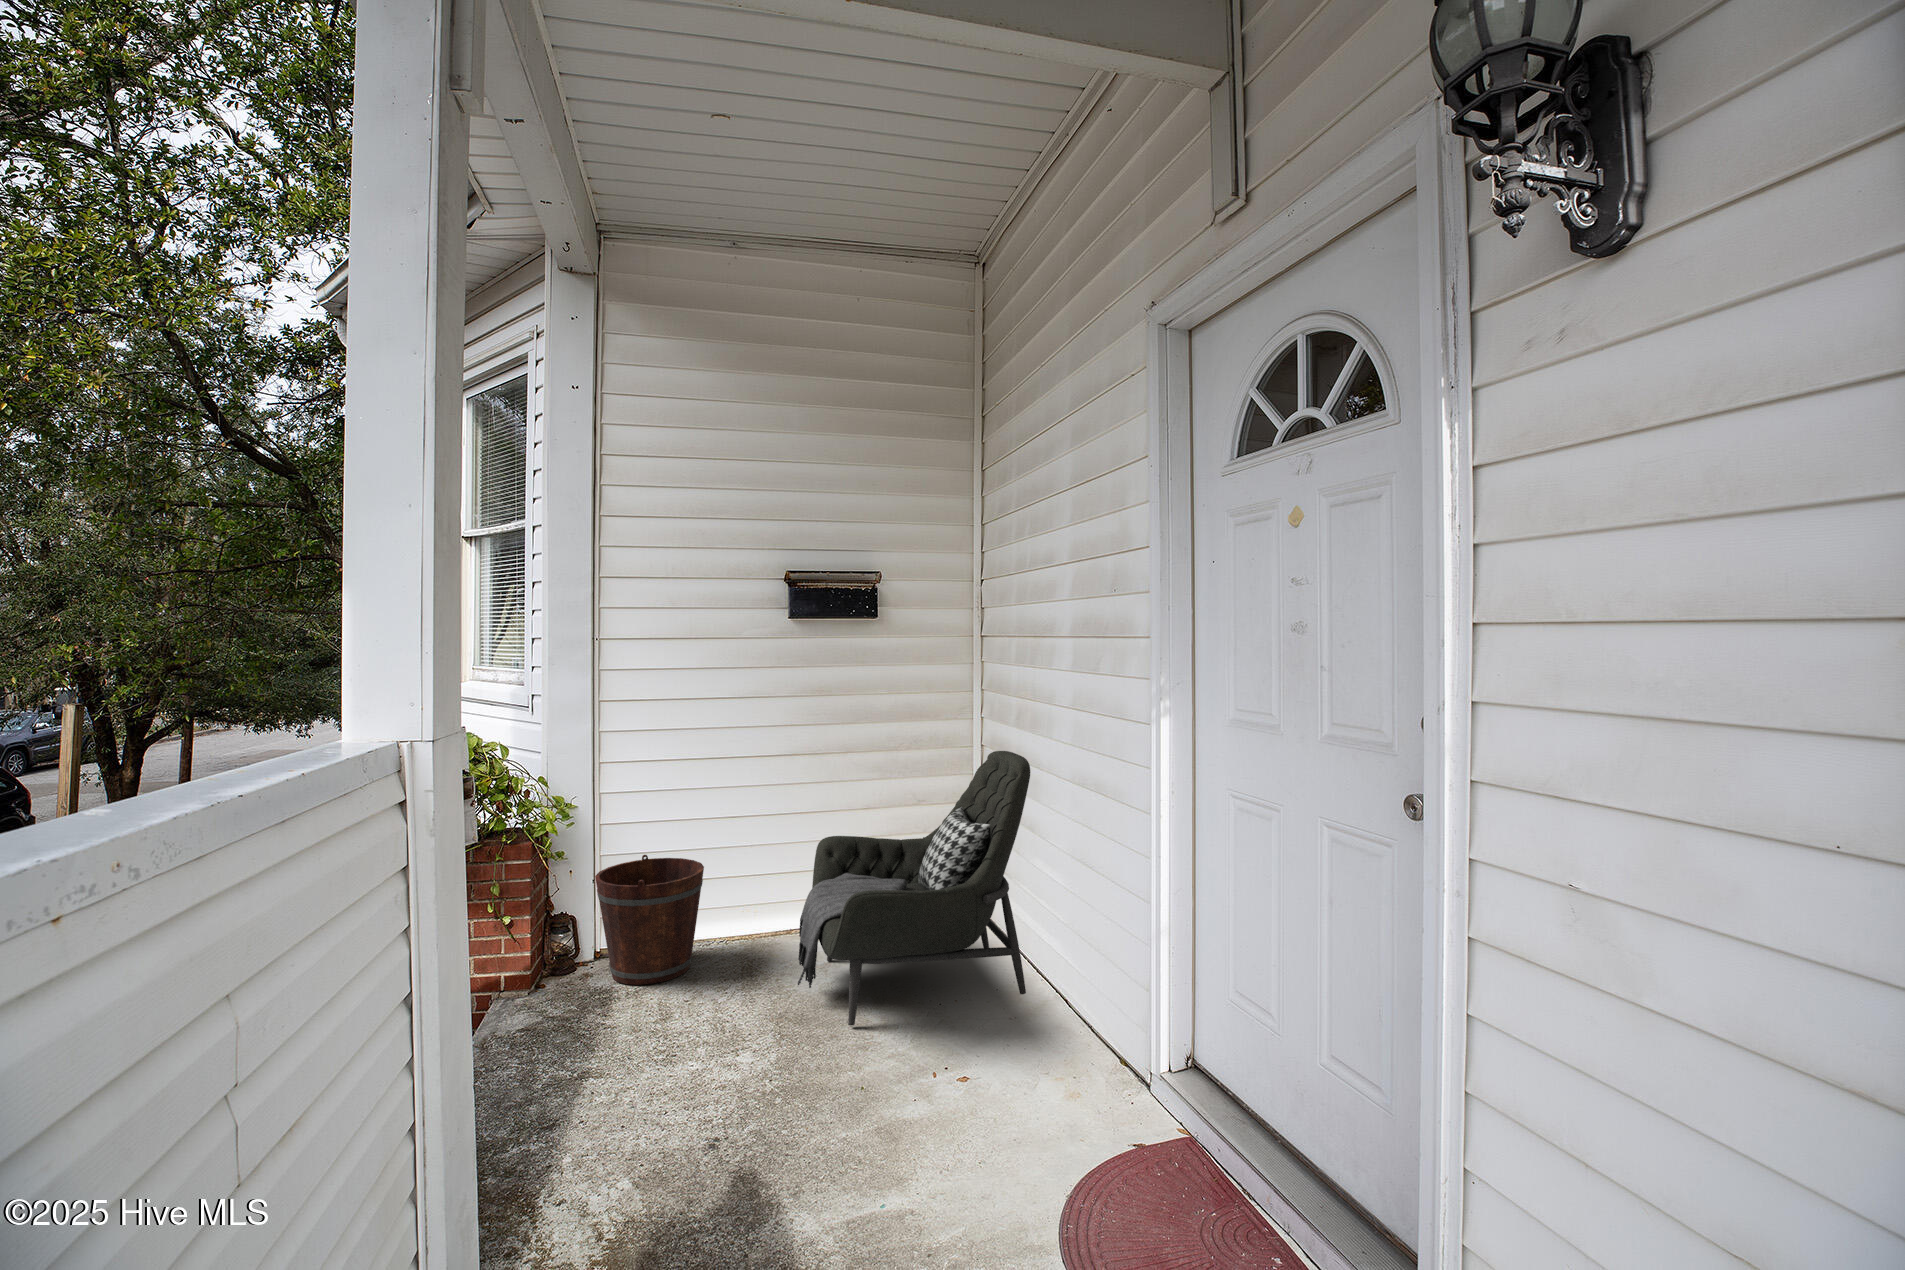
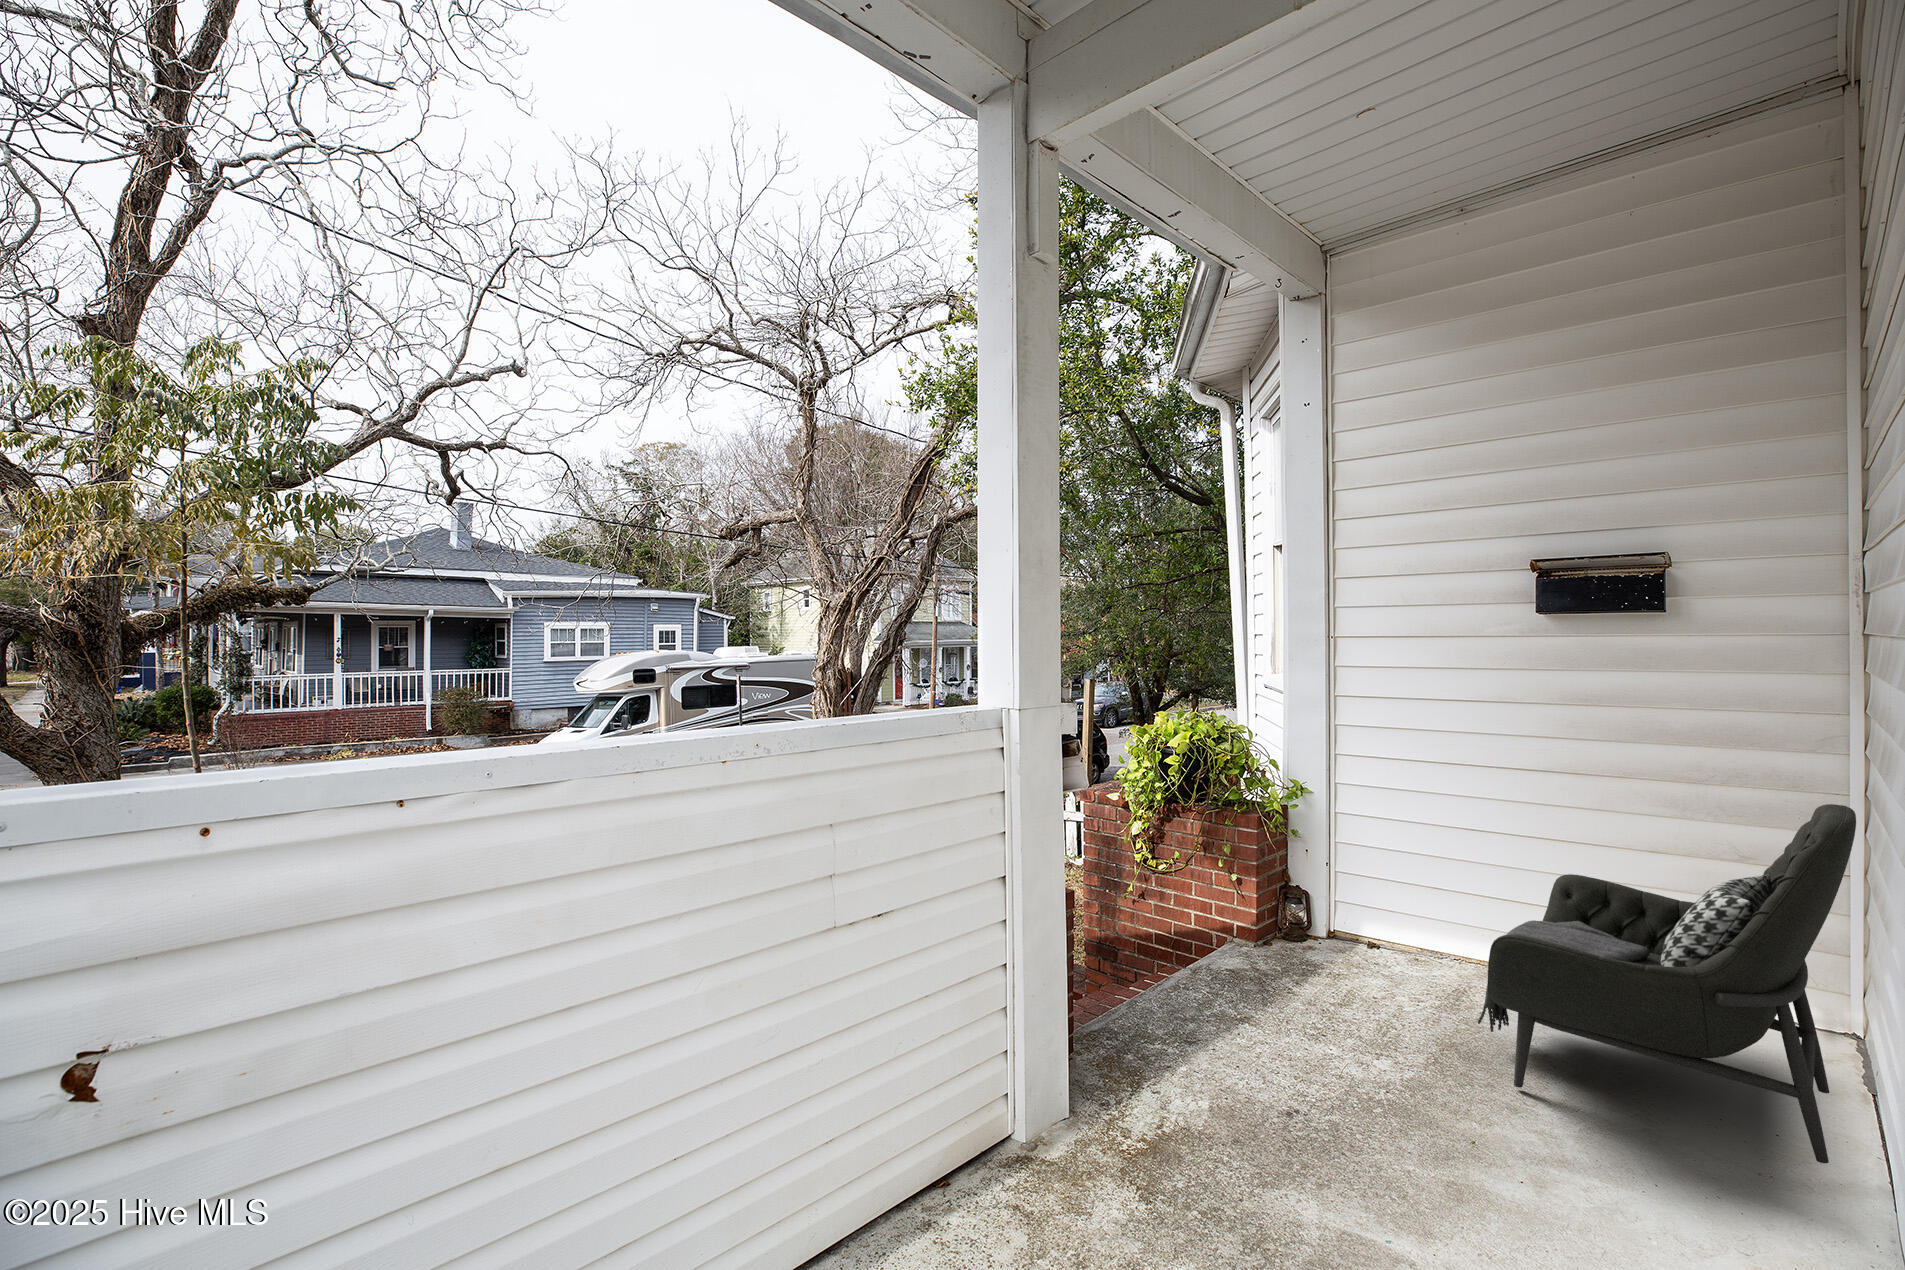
bucket: present [595,855,704,985] -> none [1310,850,1421,977]

